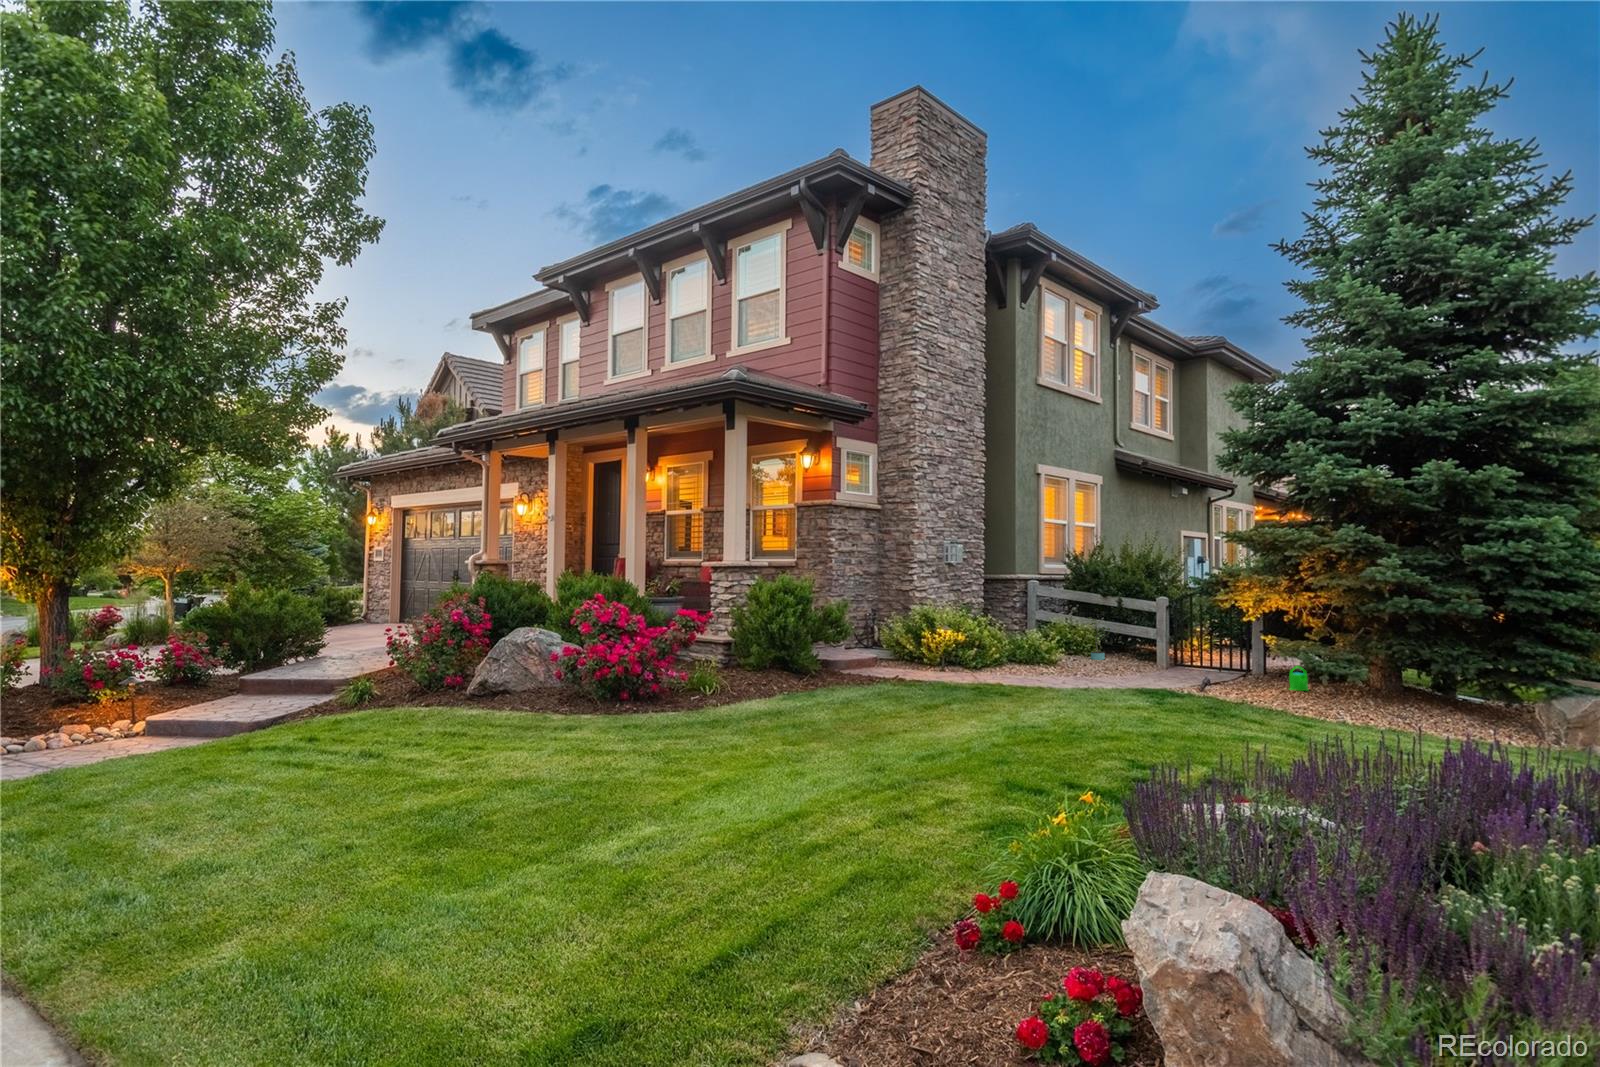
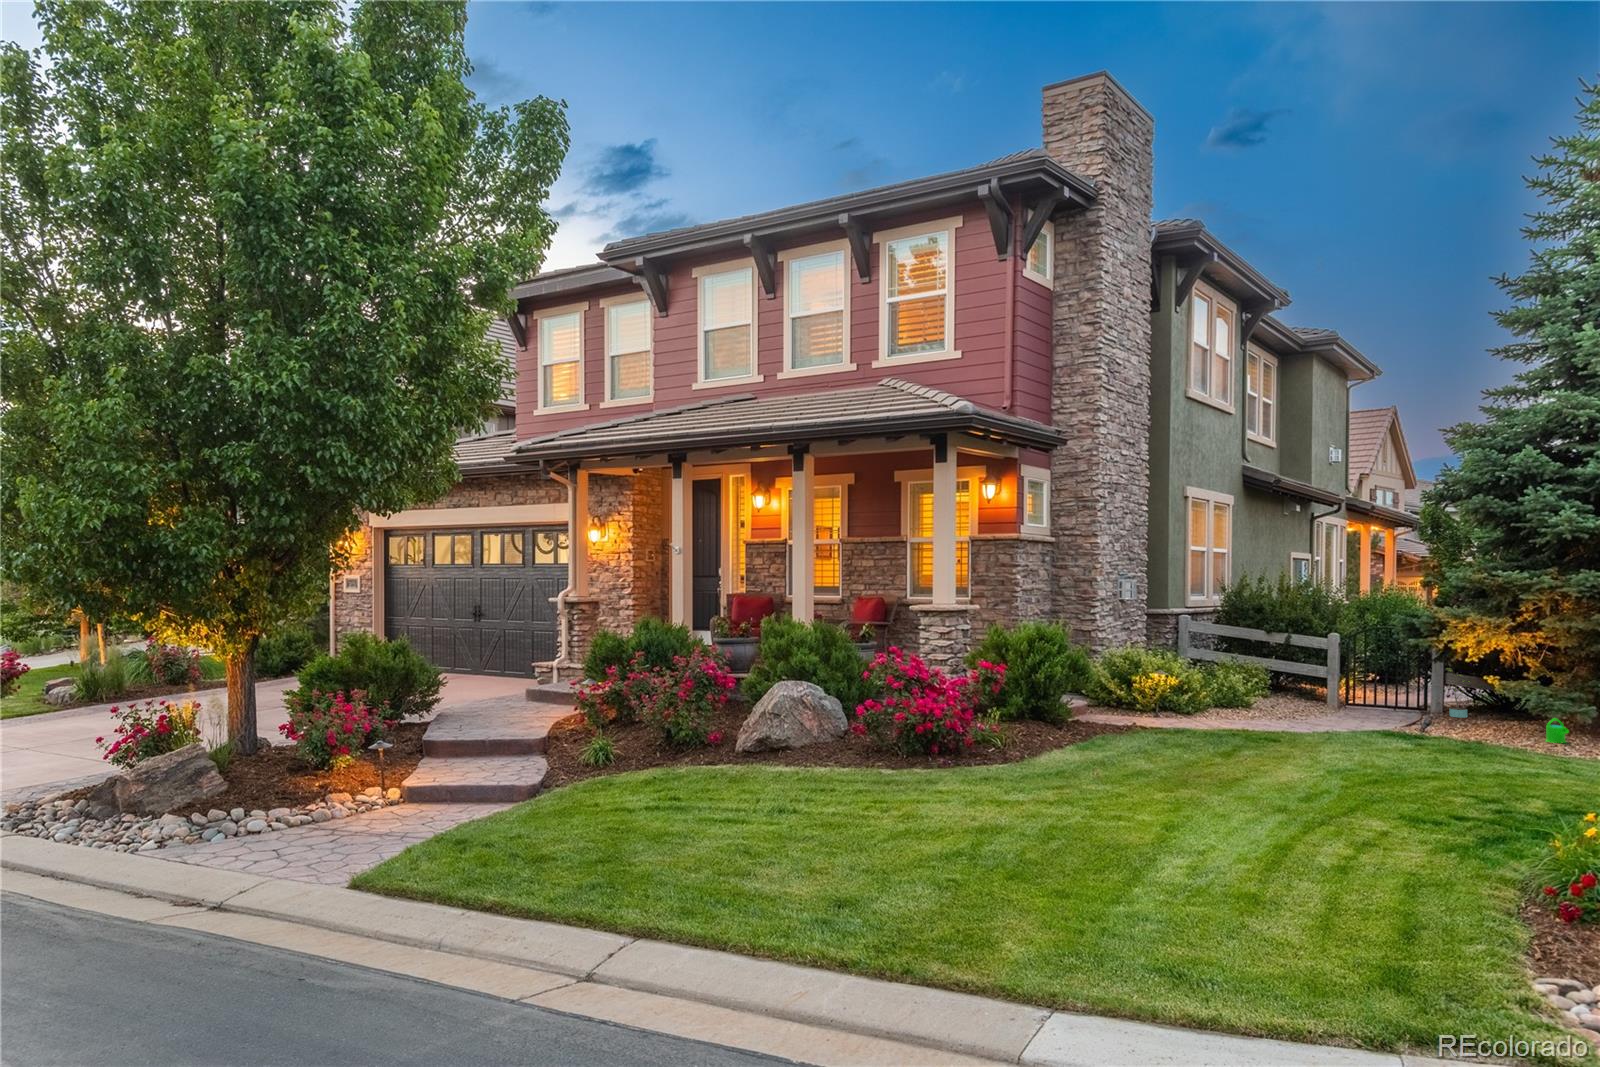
potted plant: present [1088,617,1110,660] -> present [1445,668,1471,718]

